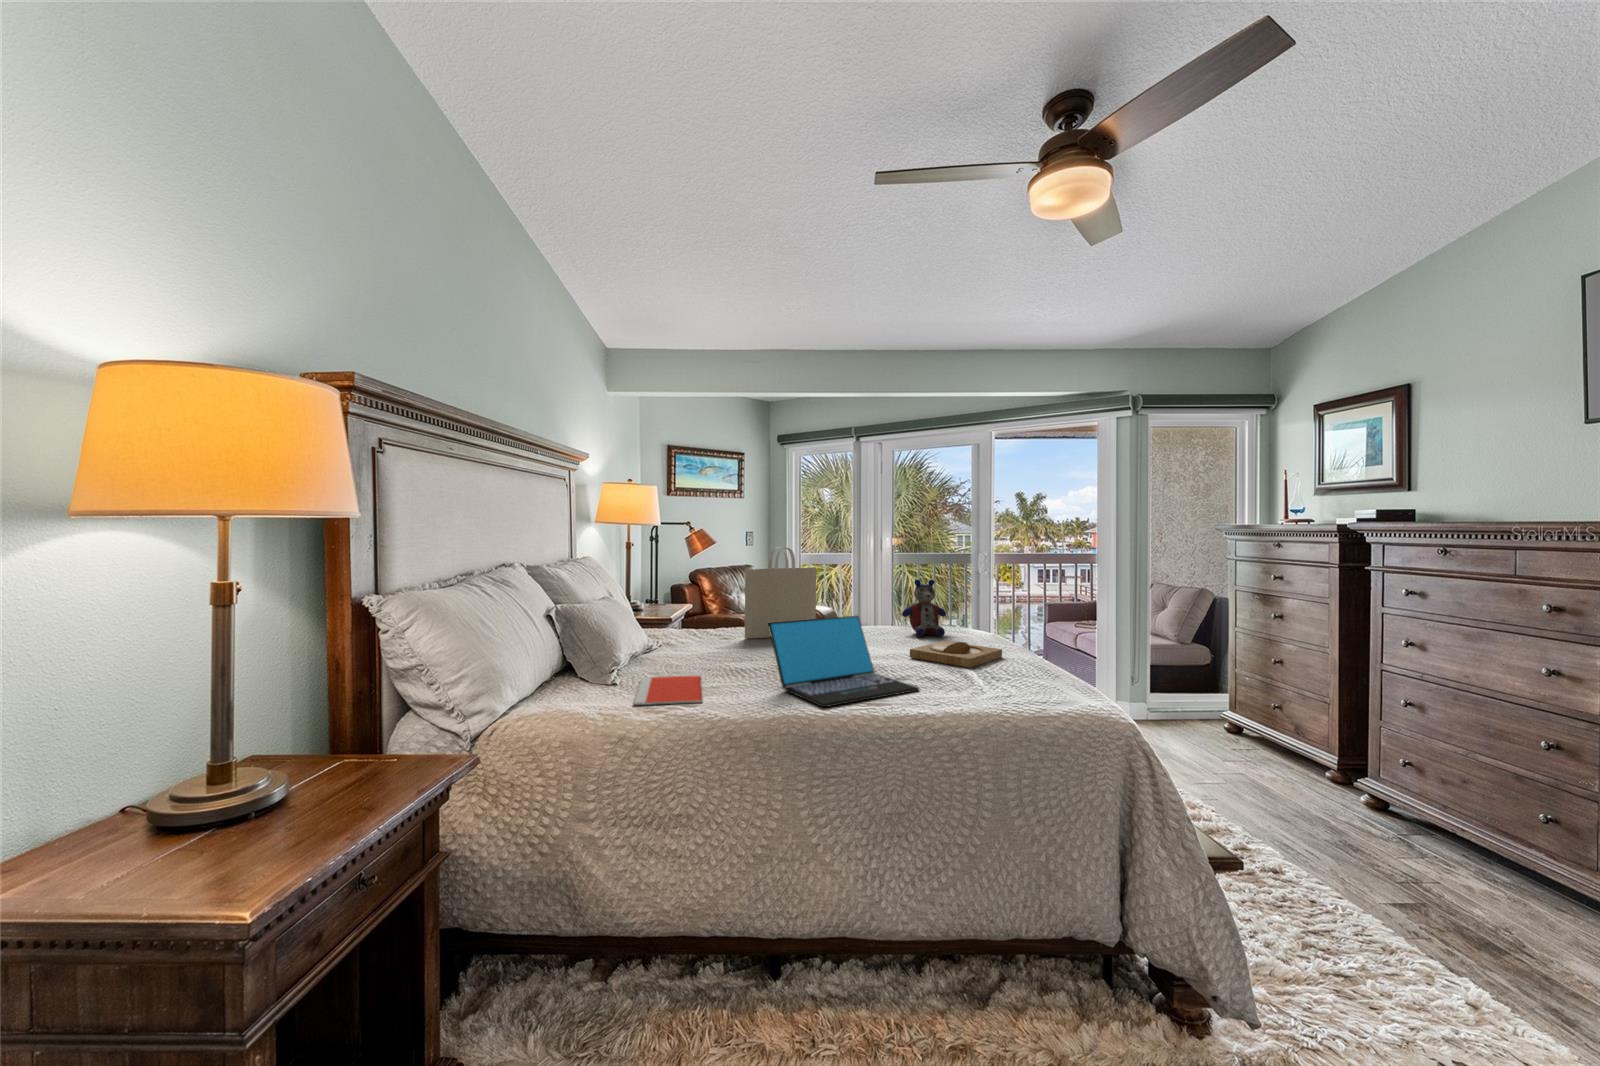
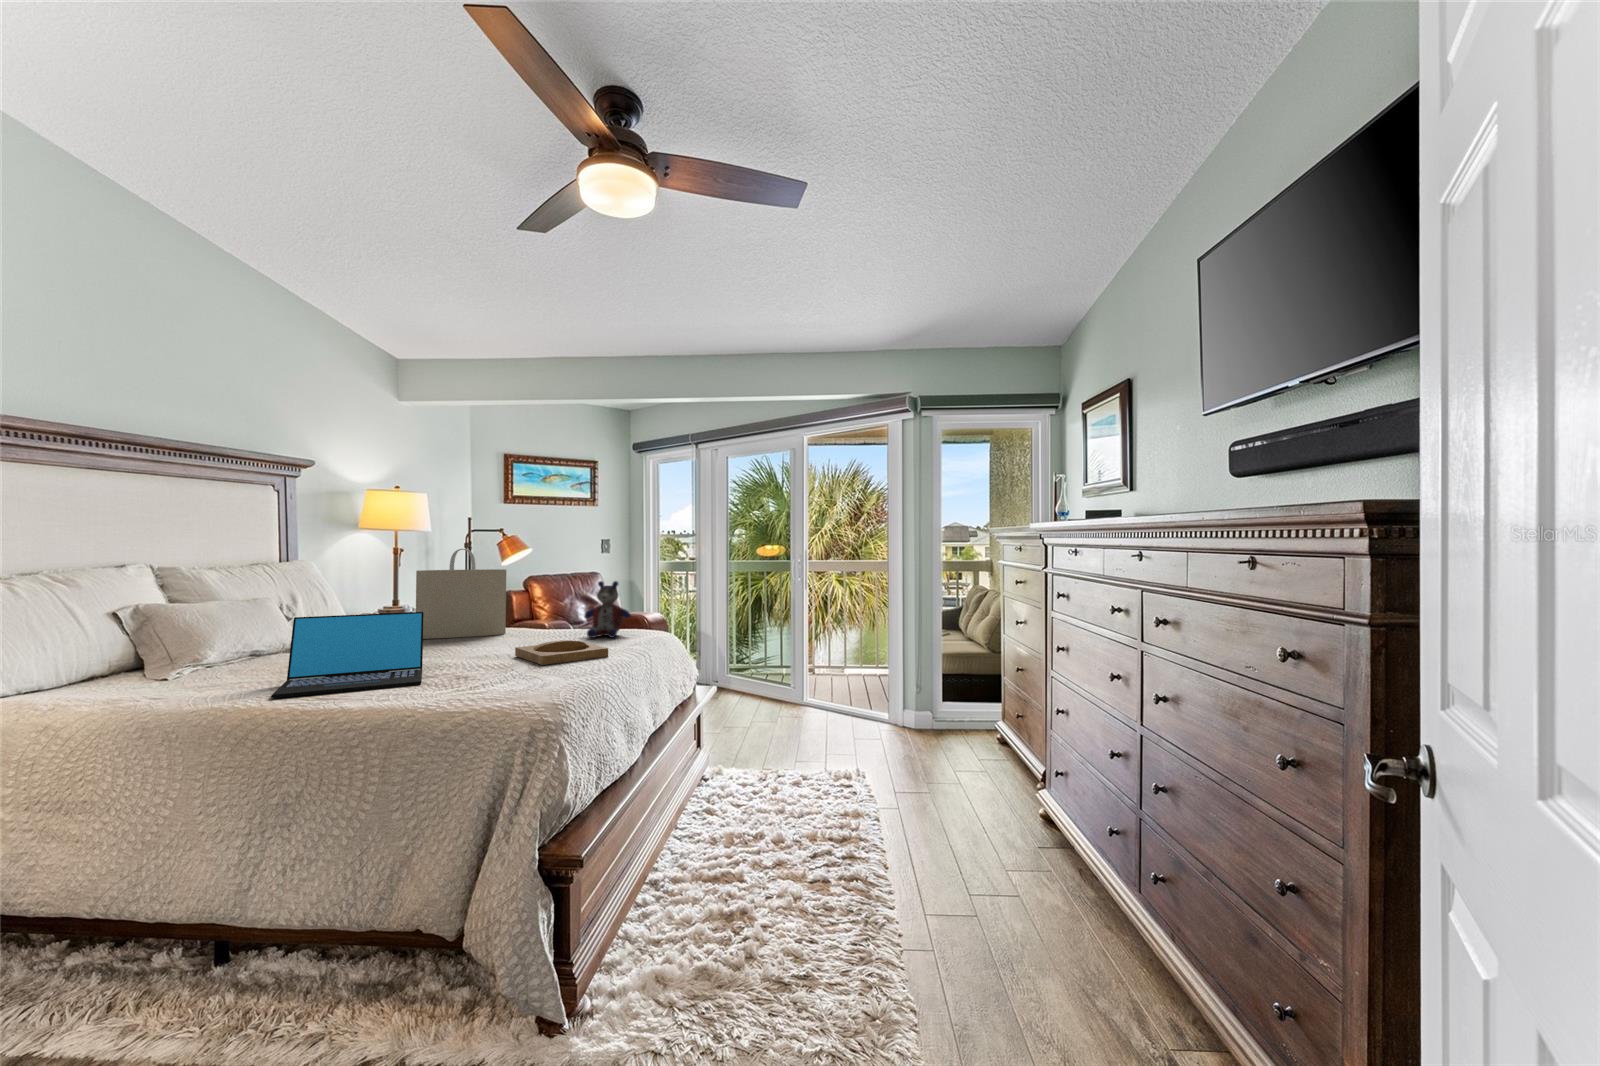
notebook: present [634,676,703,705] -> none [100,670,252,695]

